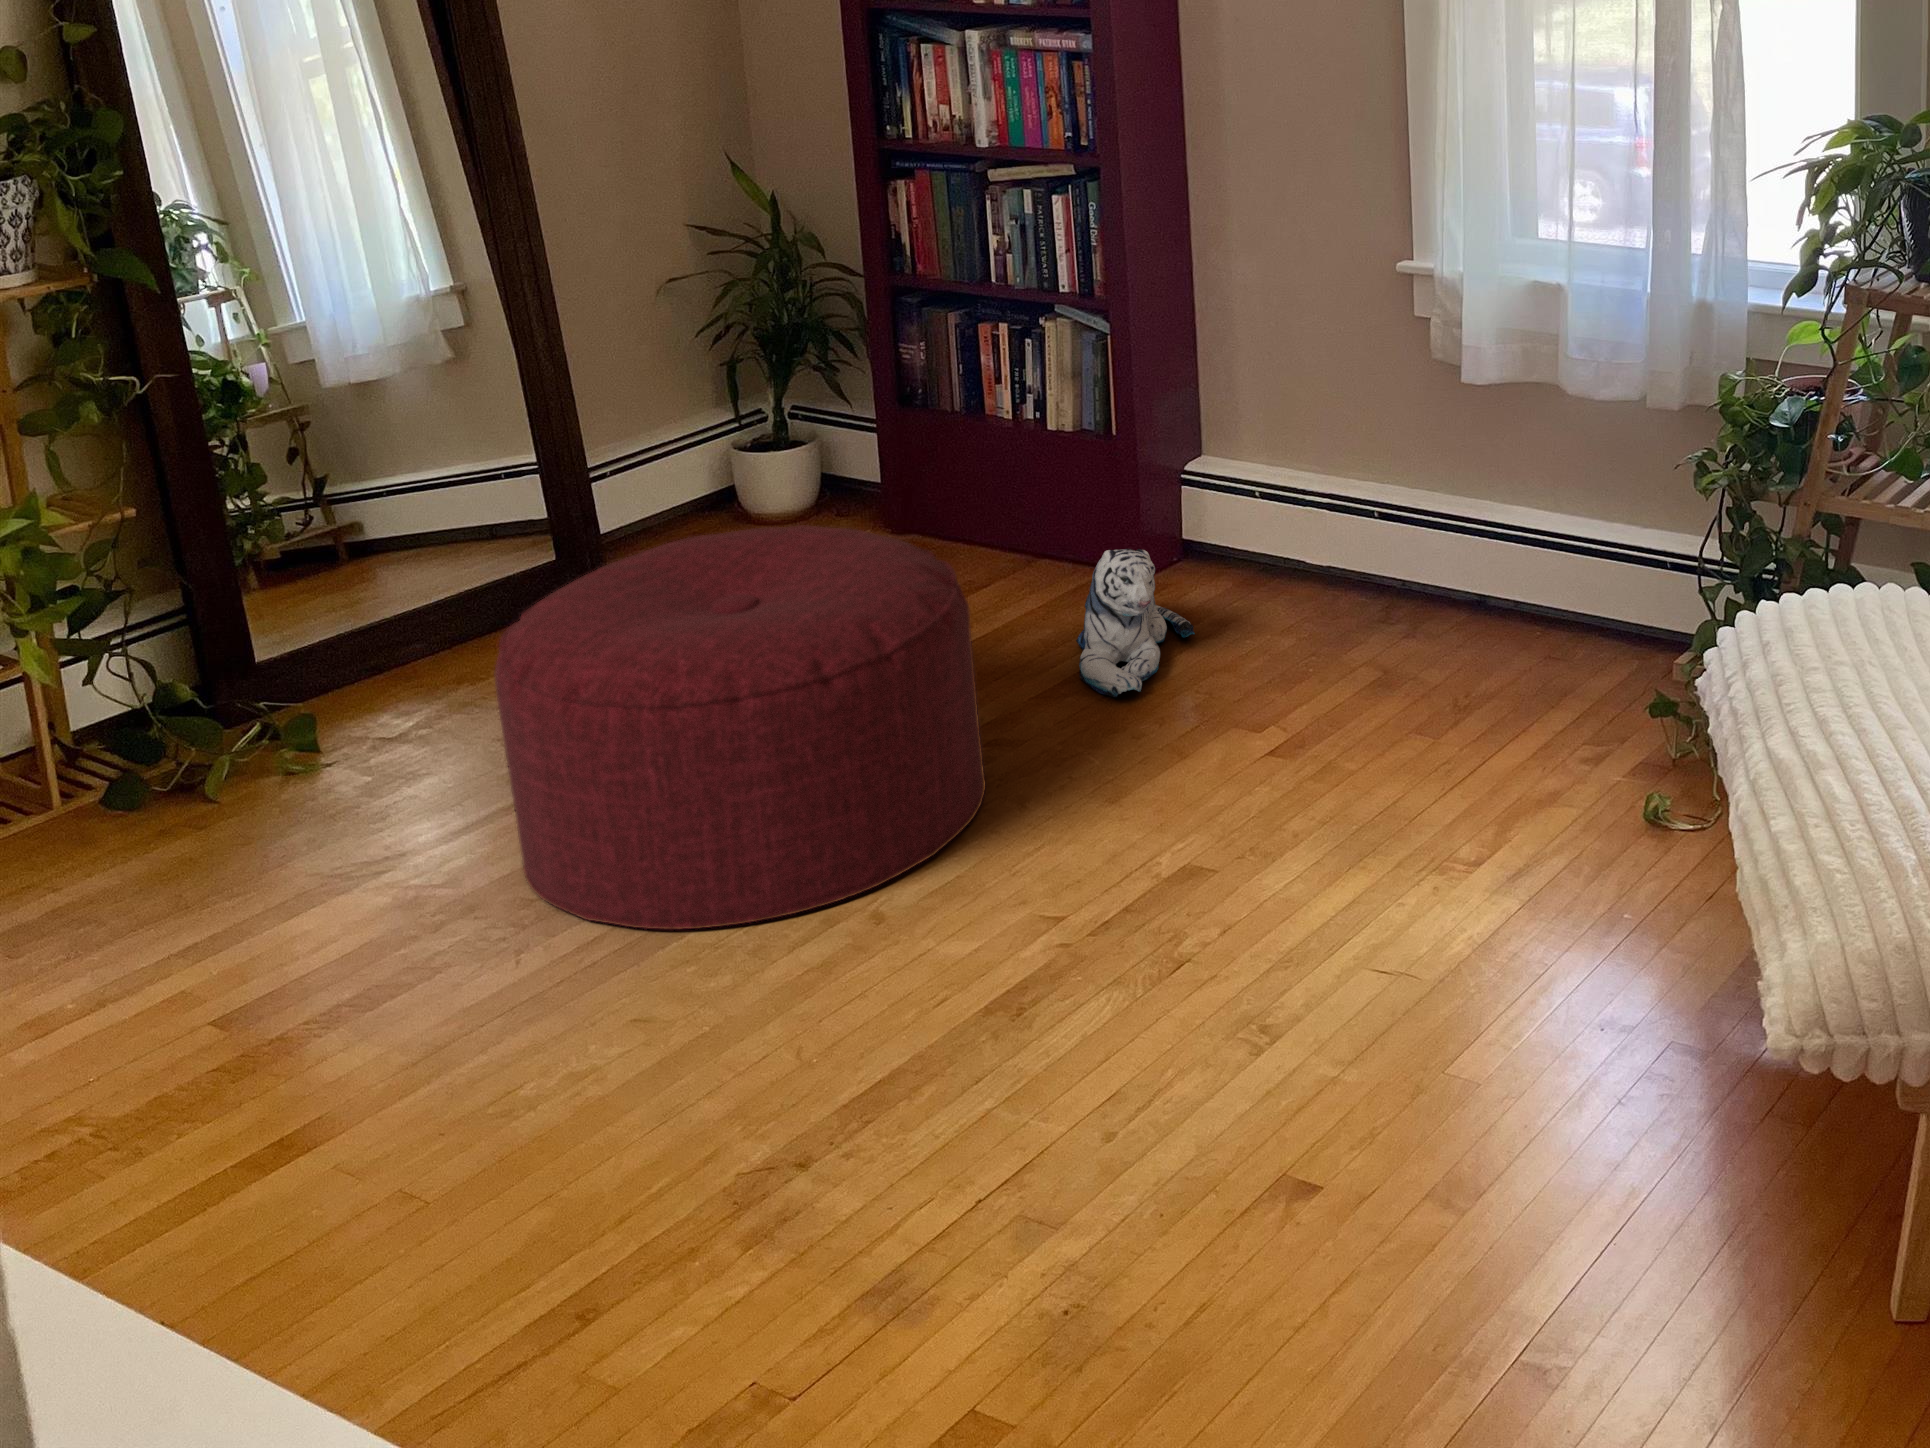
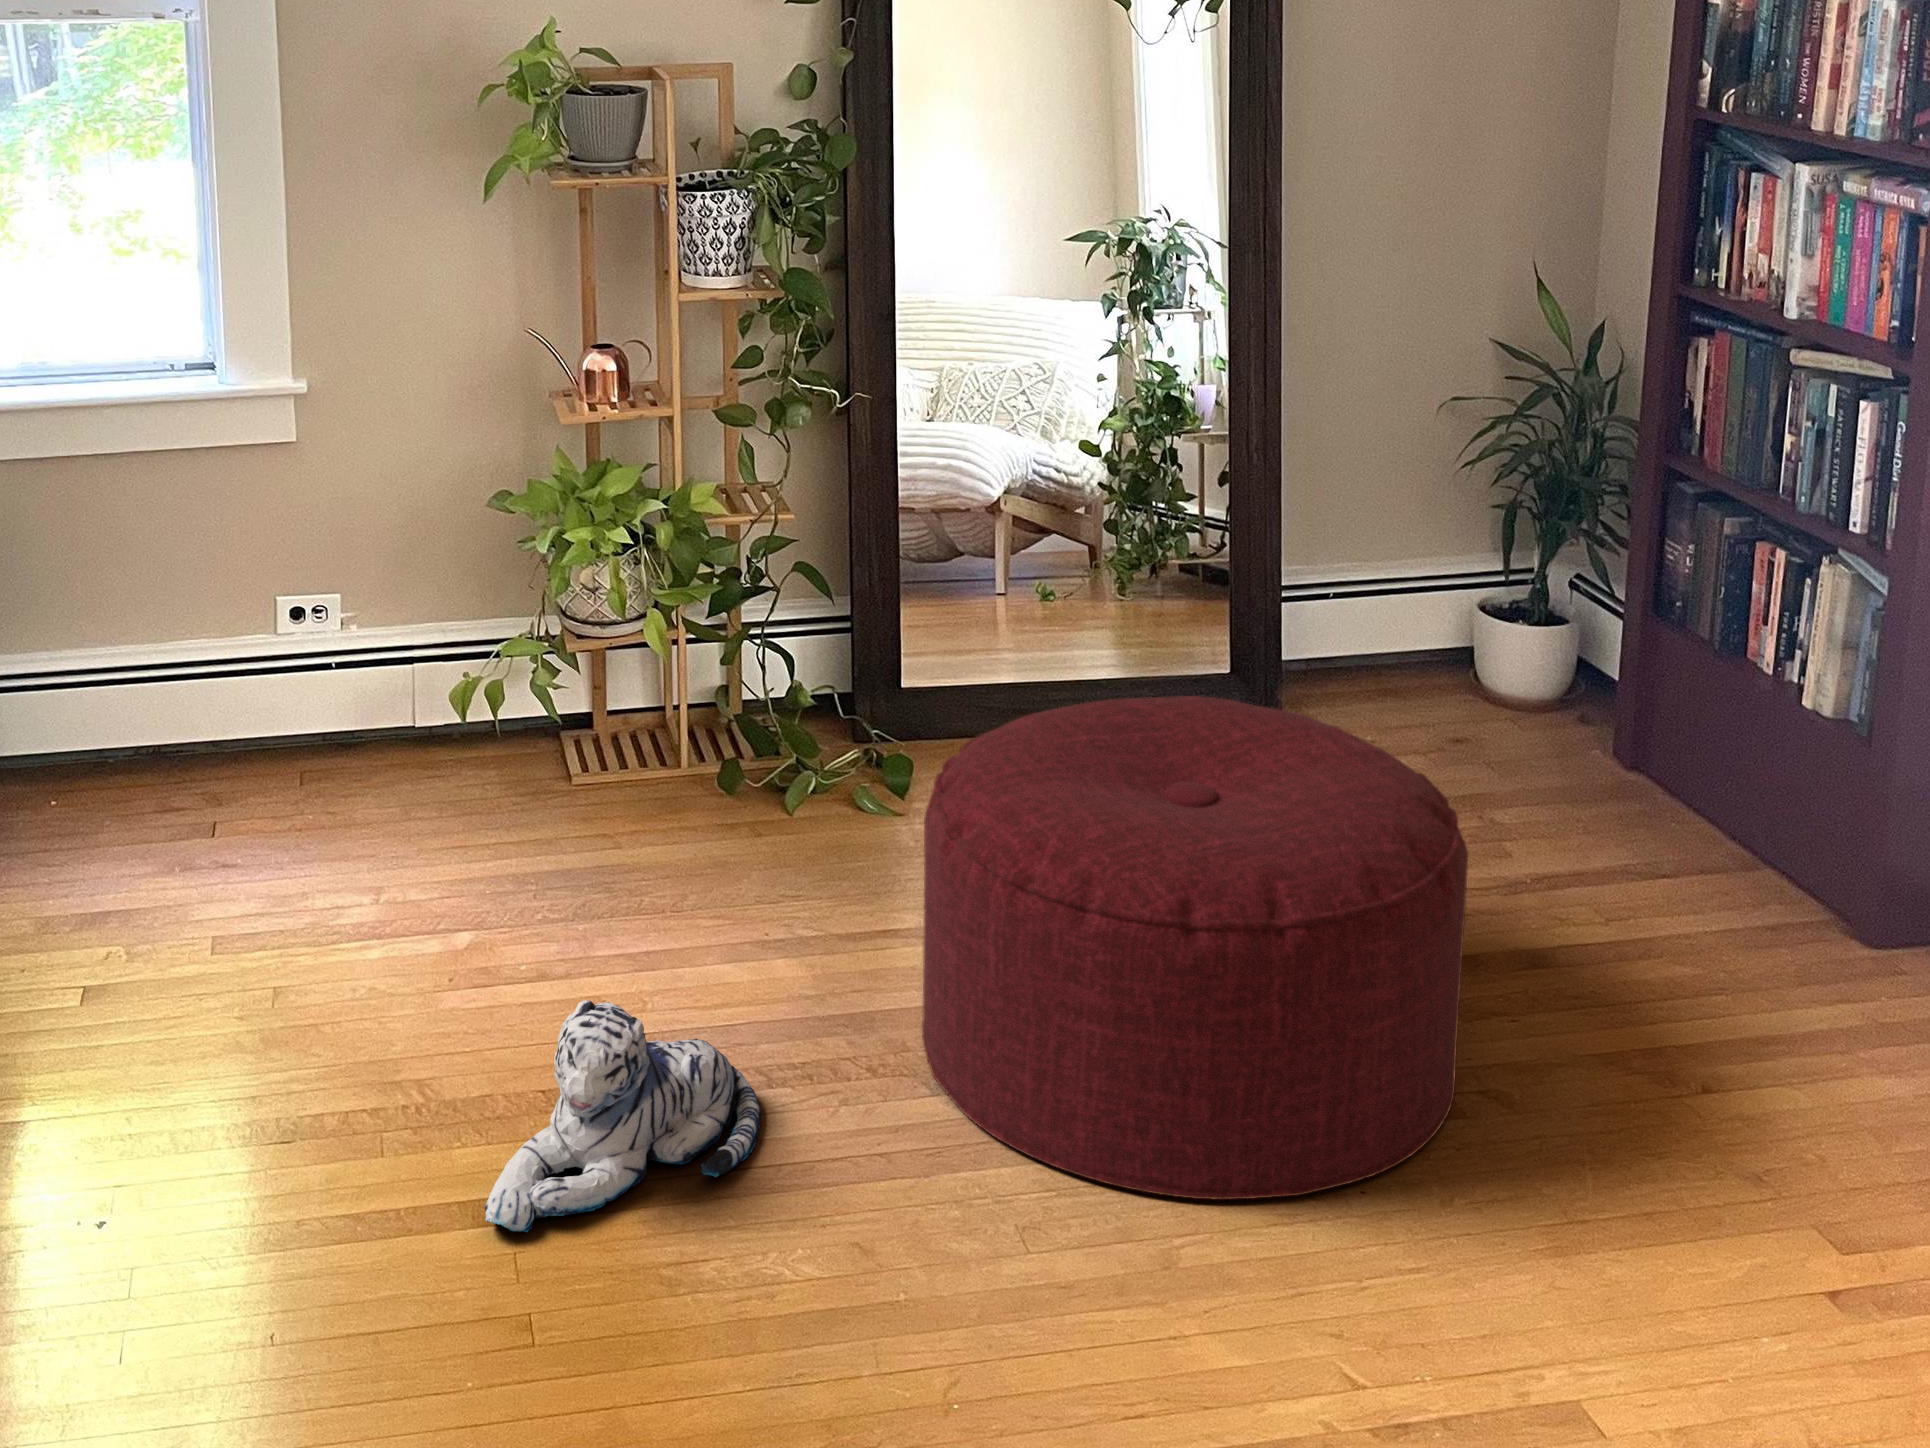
plush toy: present [1076,549,1195,697] -> present [485,1000,761,1232]

